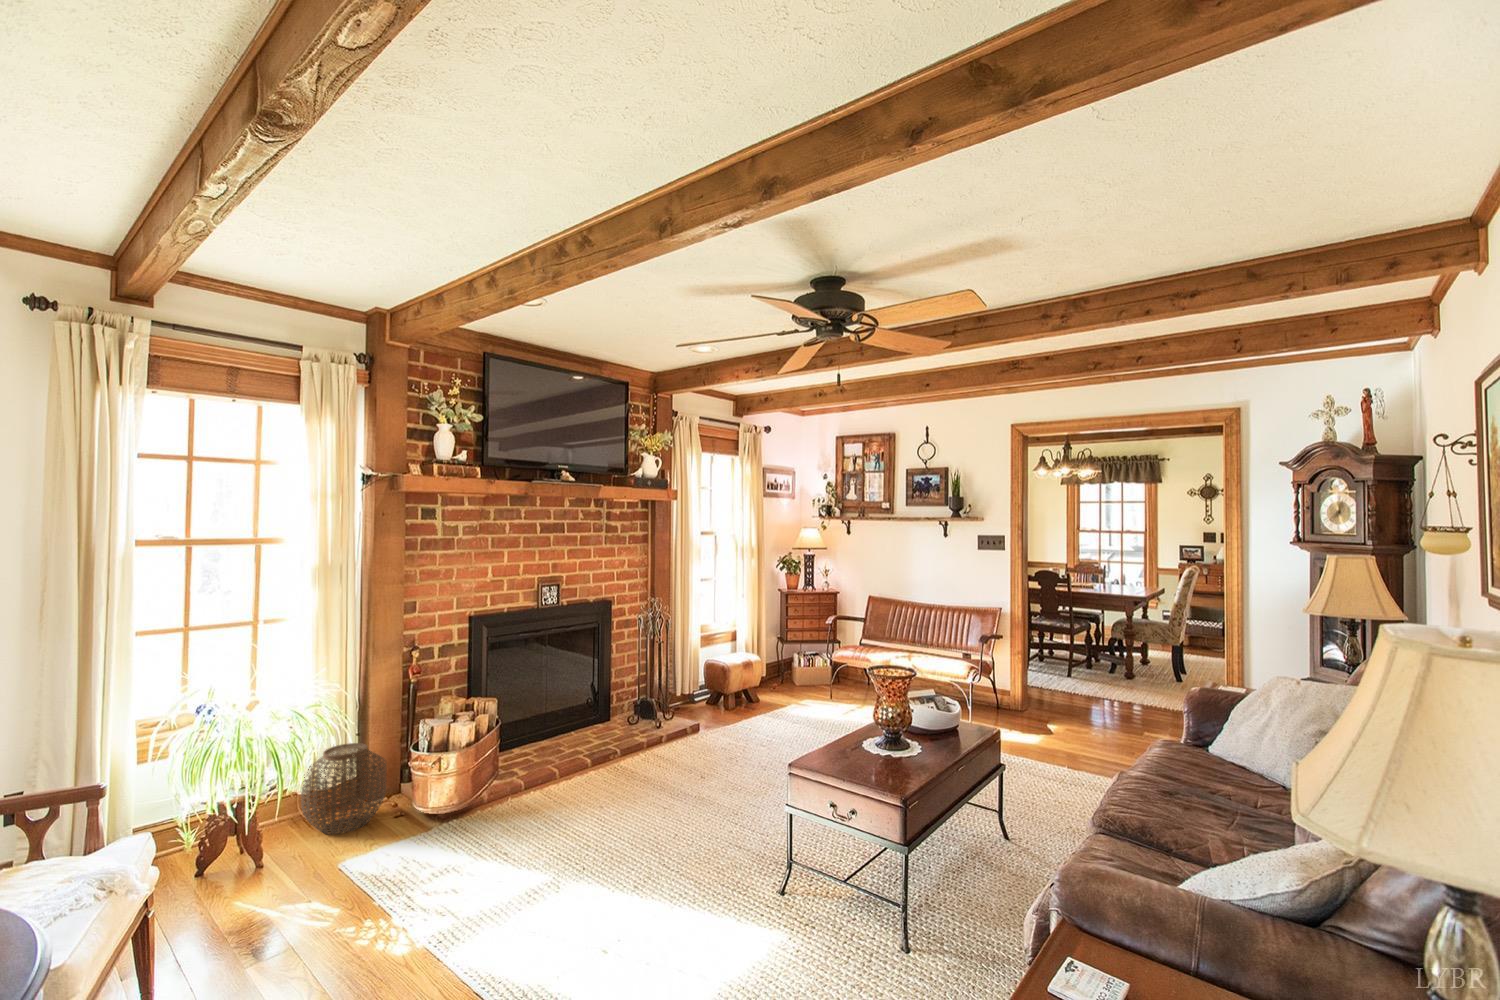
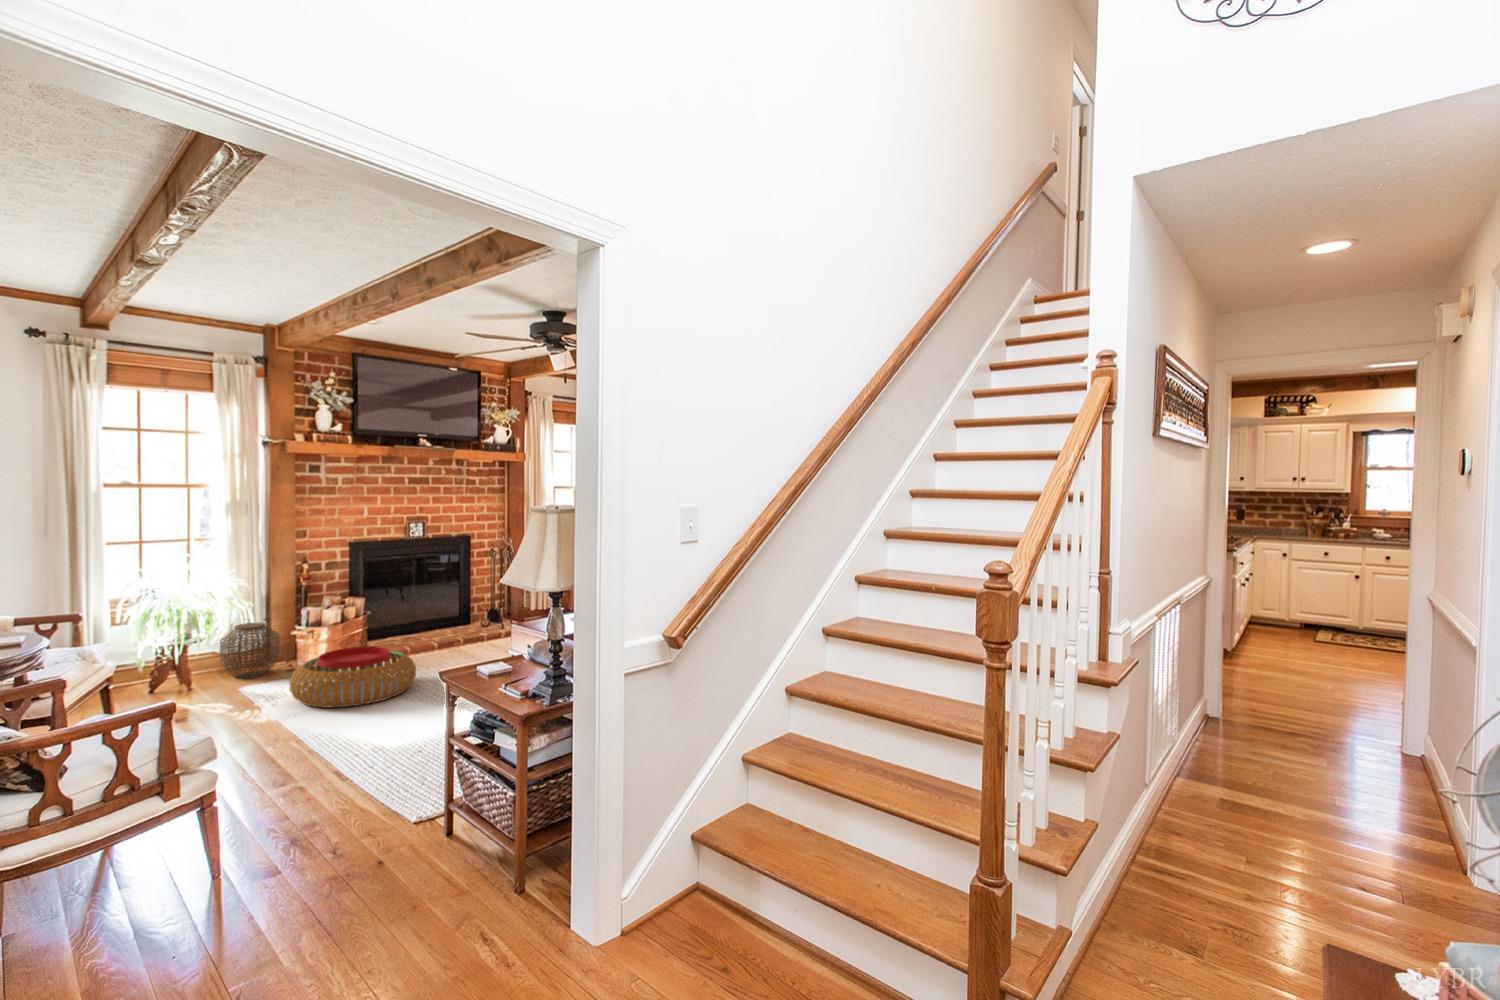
pouf: none [433,783,616,905] -> present [289,646,416,707]

